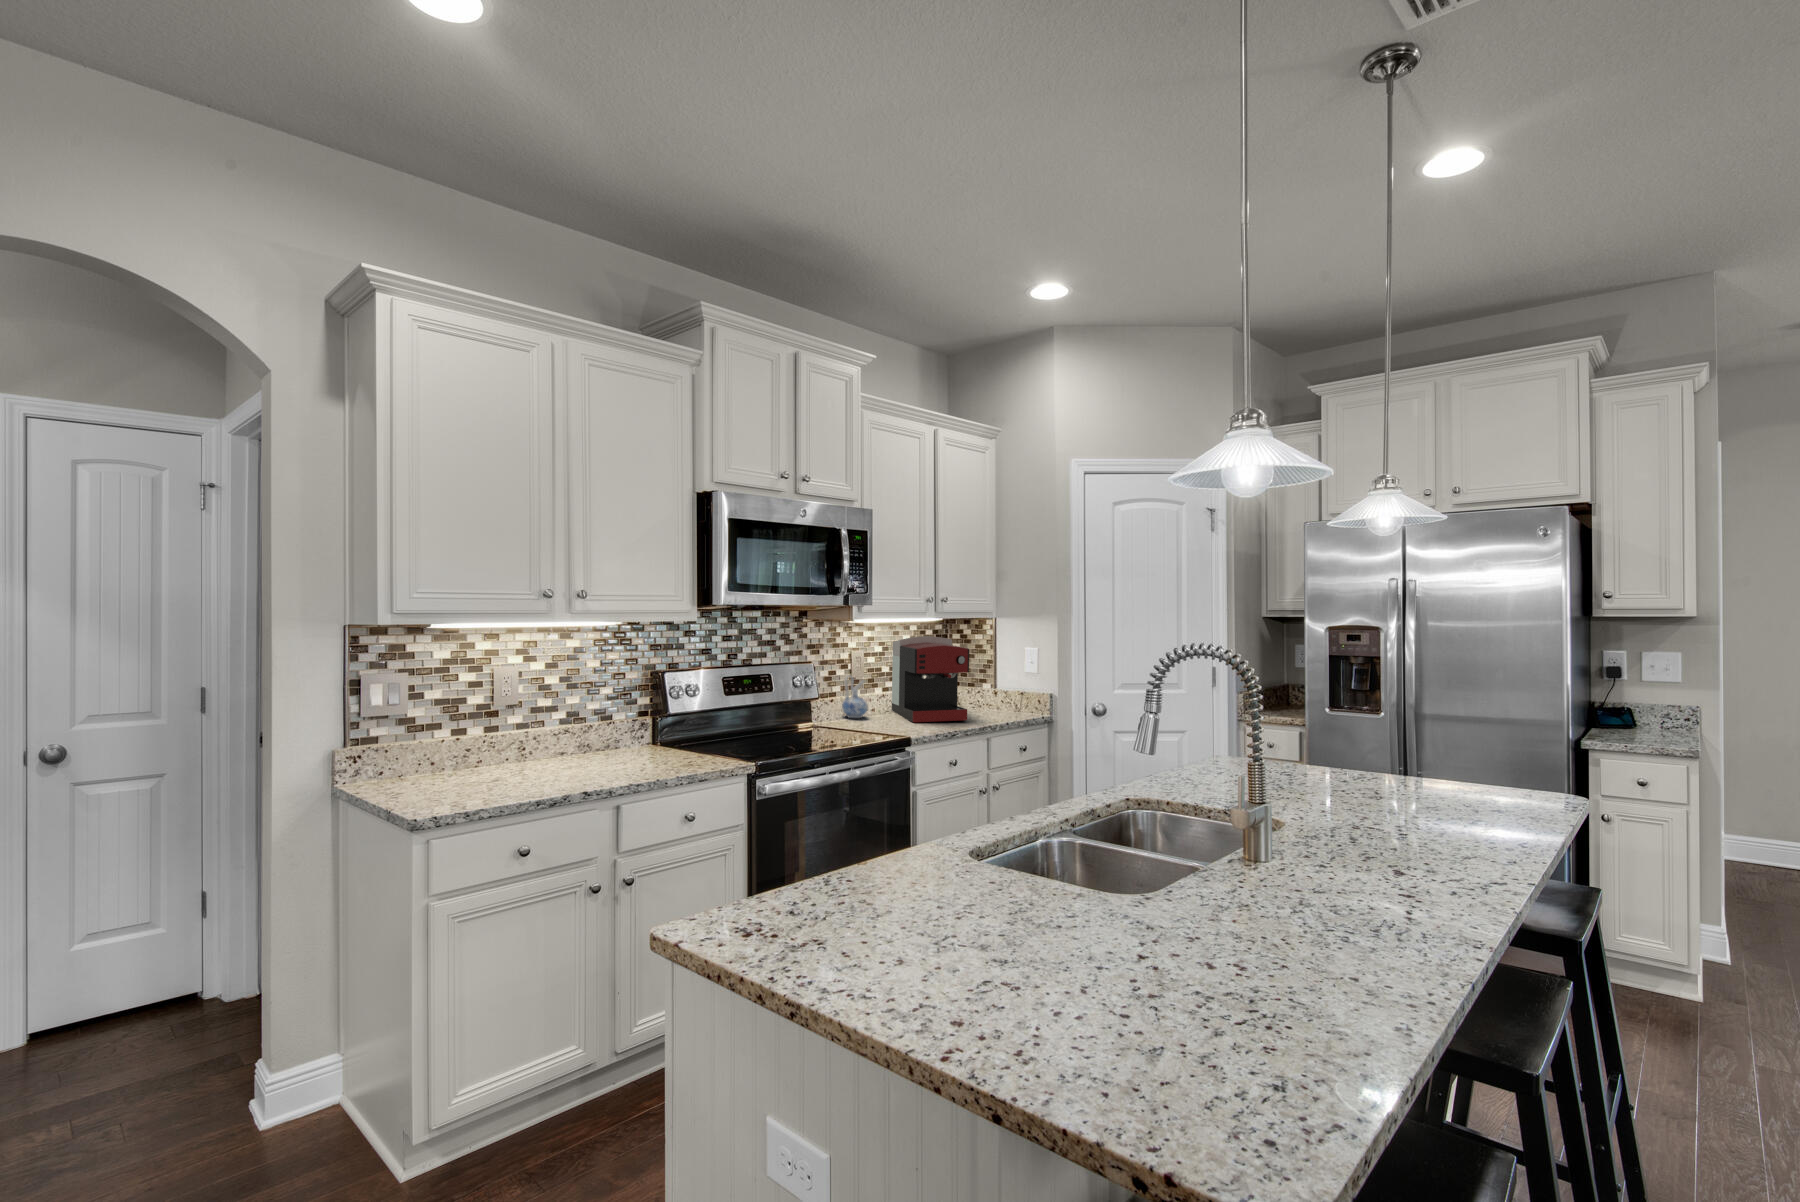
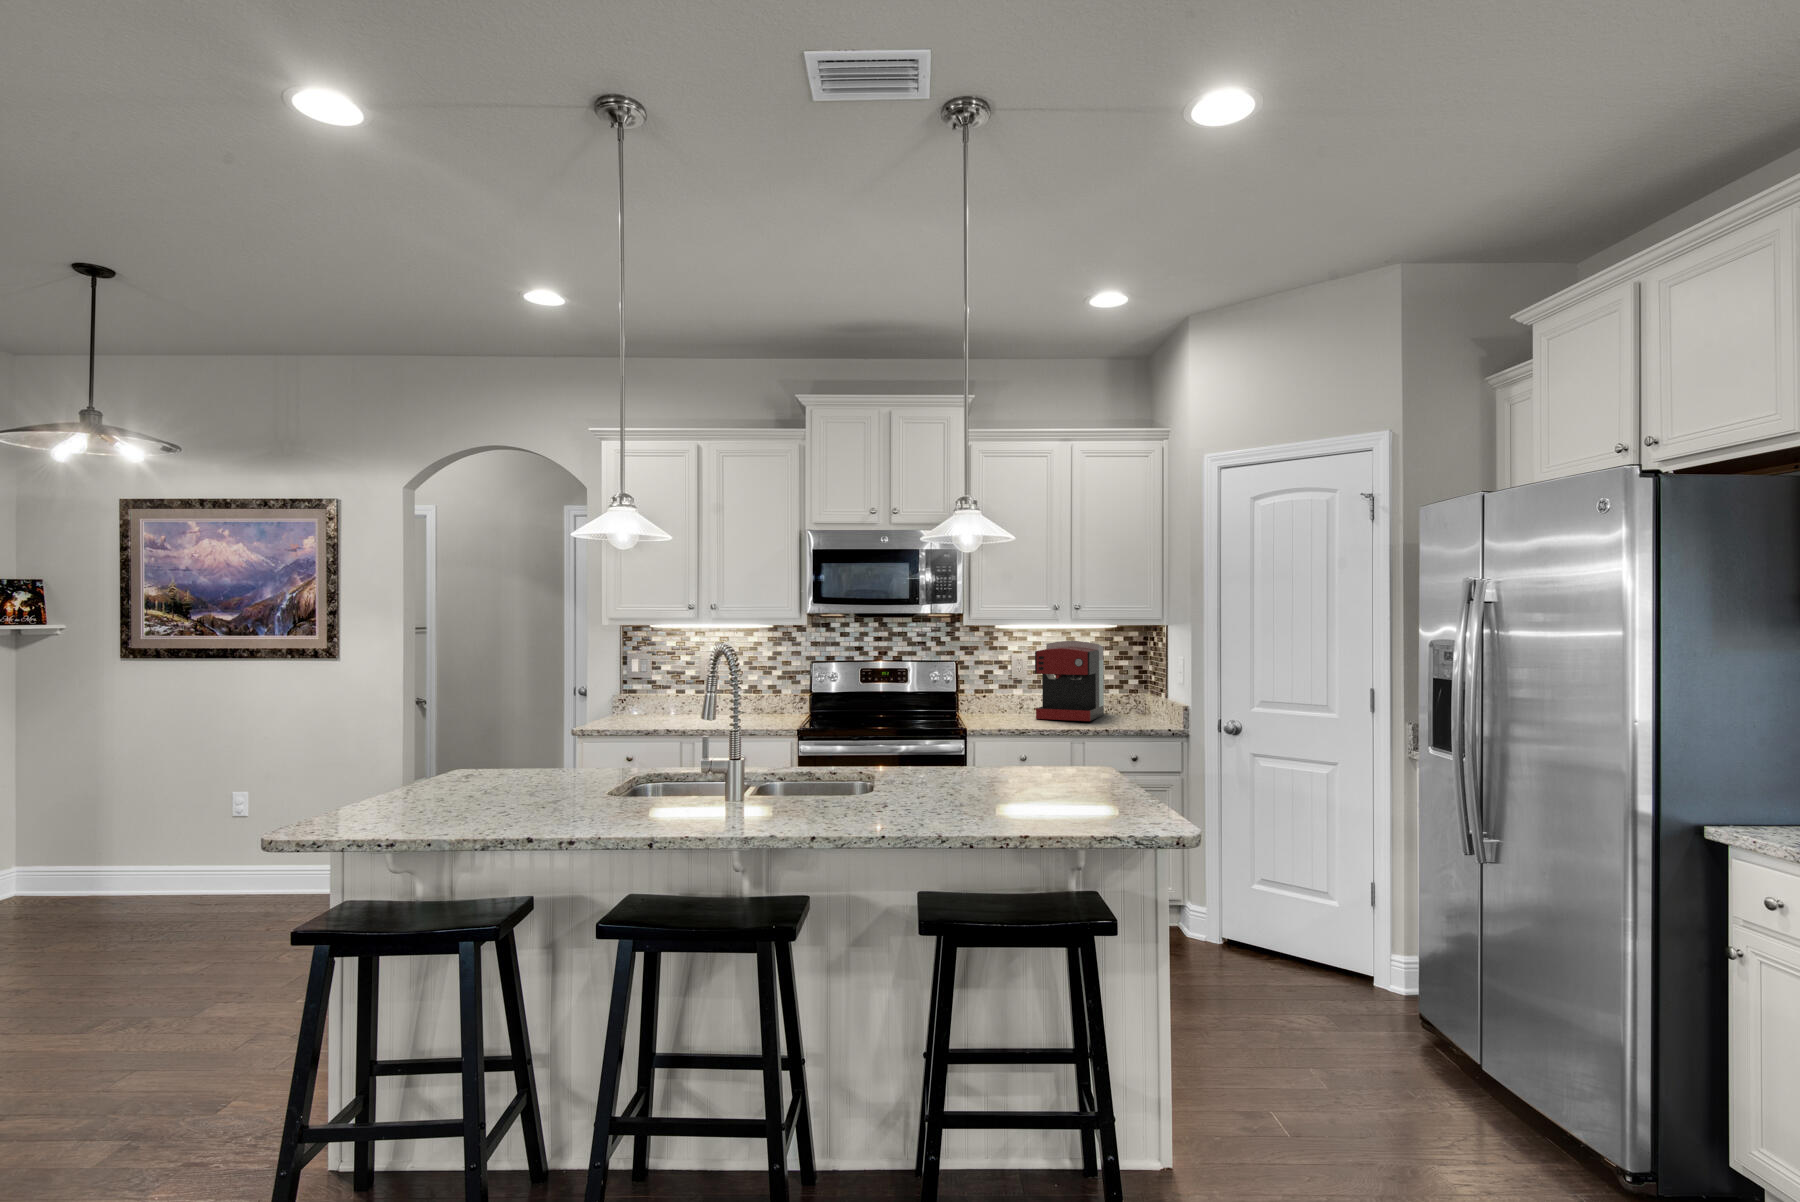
ceramic pitcher: present [842,675,868,718] -> none [986,673,1009,712]

